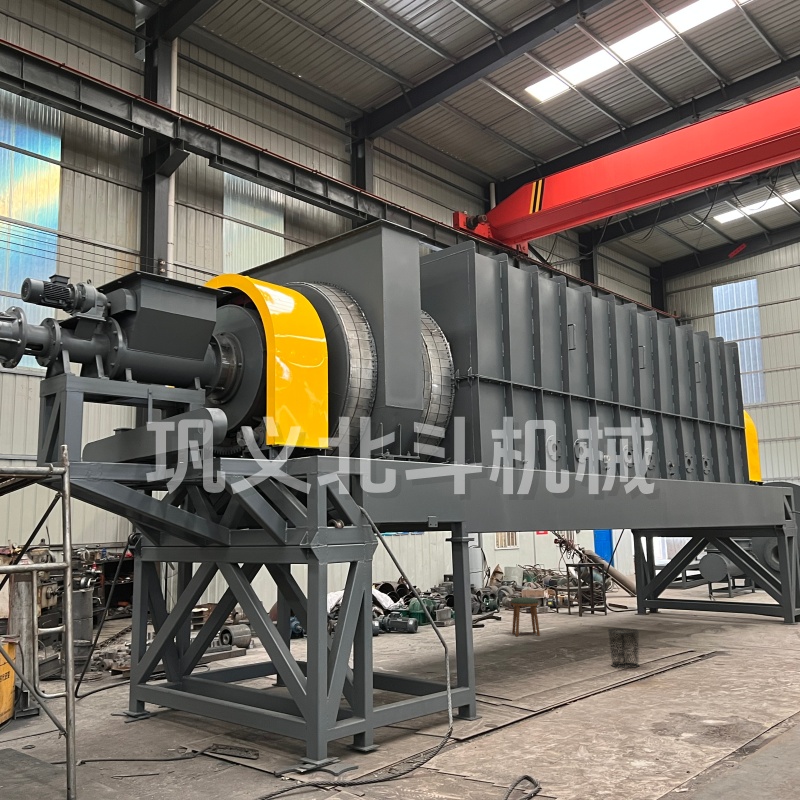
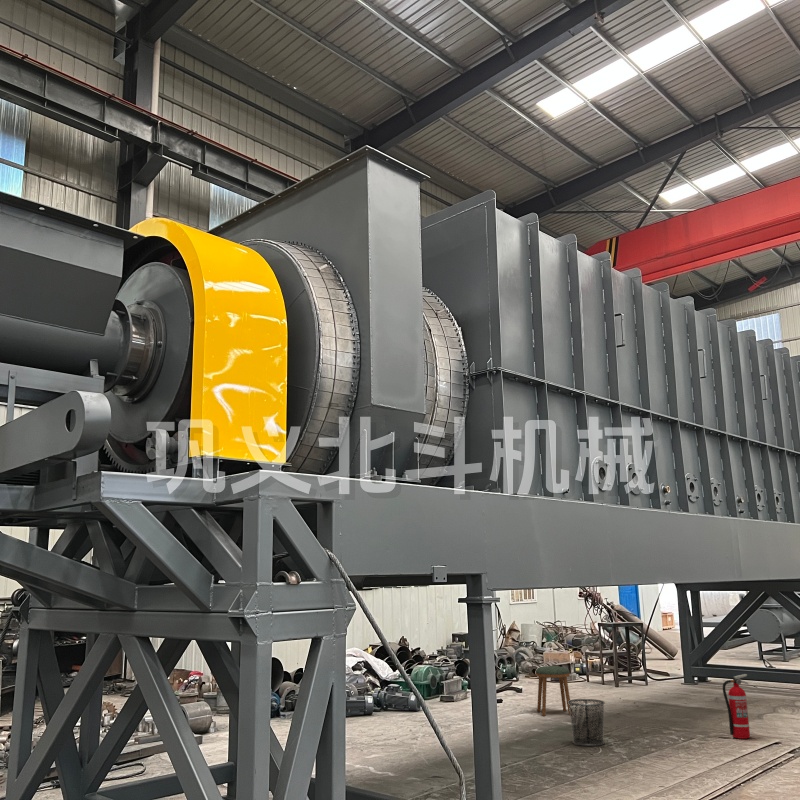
fire extinguisher: none [655,601,676,650] -> present [723,674,750,739]
waste bin: present [607,628,639,668] -> present [568,699,605,746]

